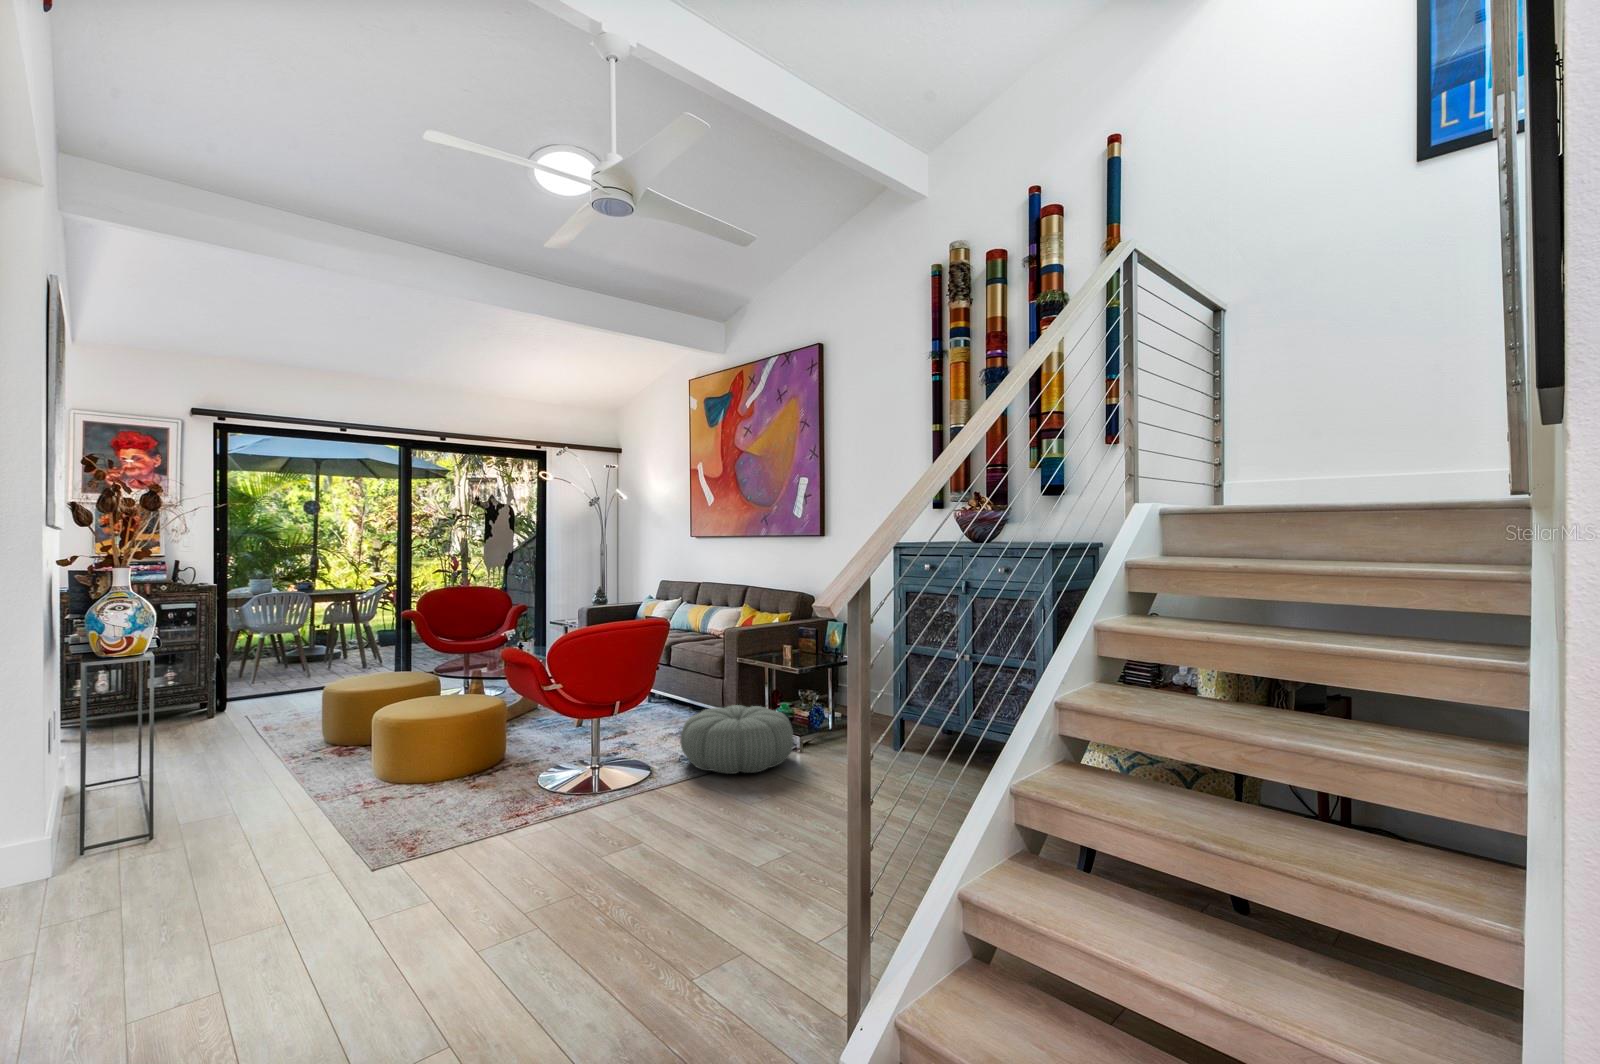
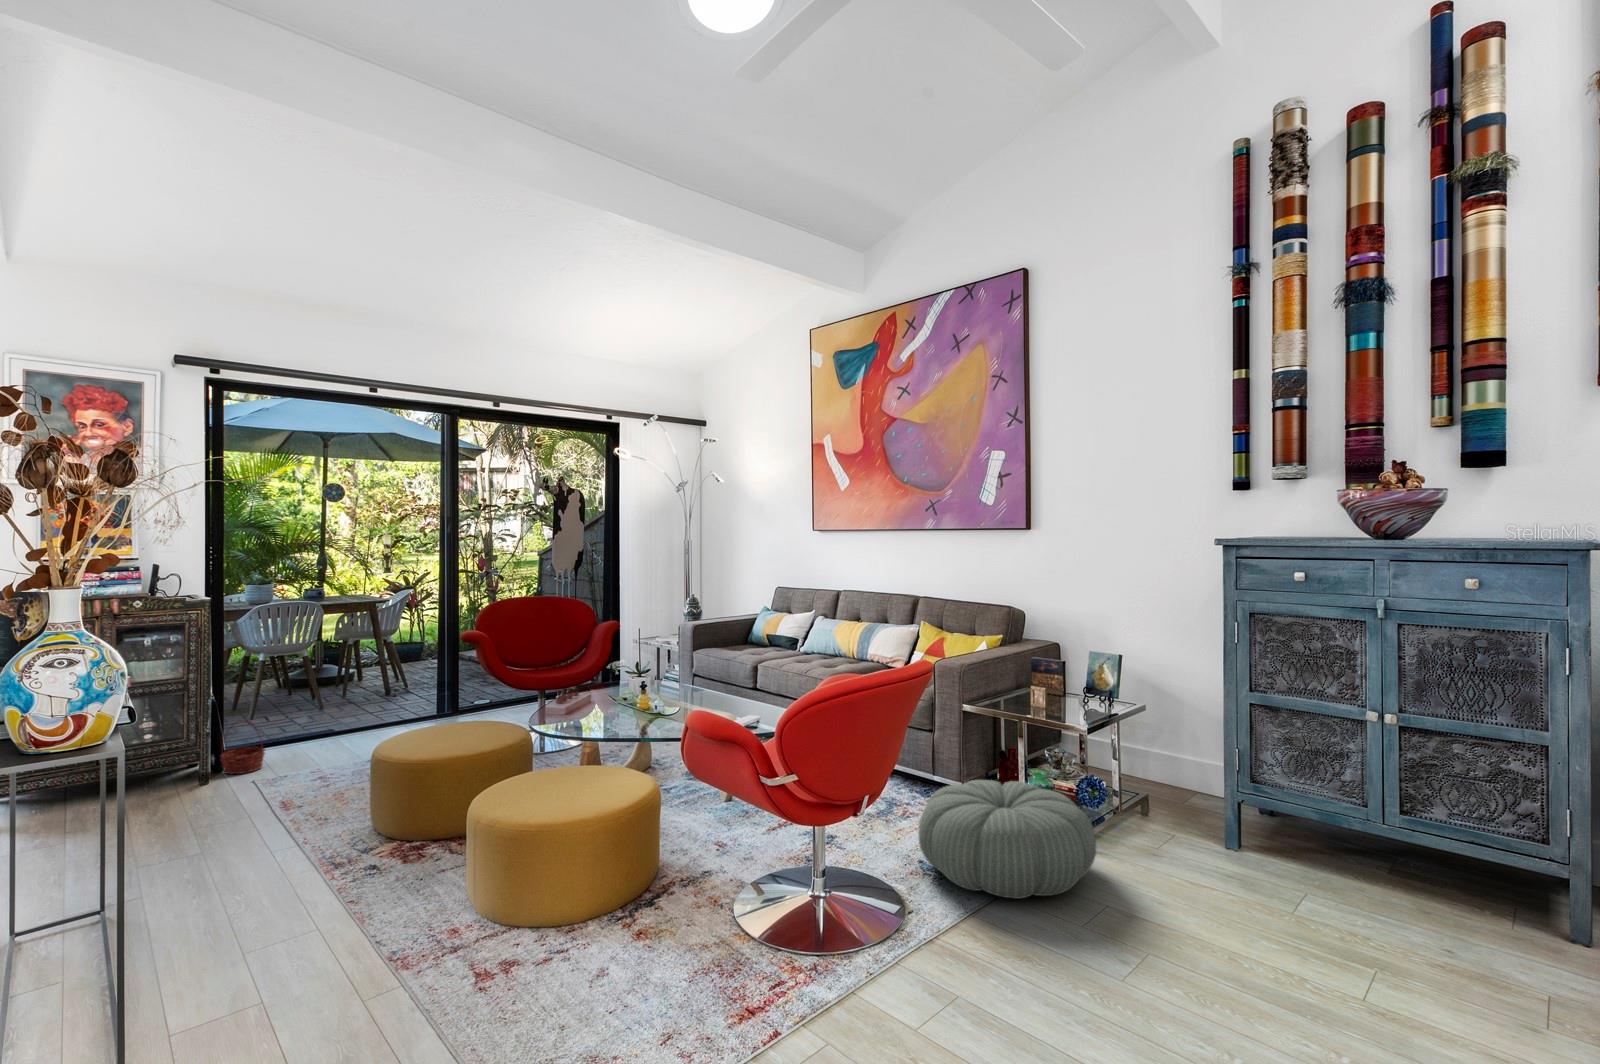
basket: none [222,673,257,712] -> present [220,720,265,774]

